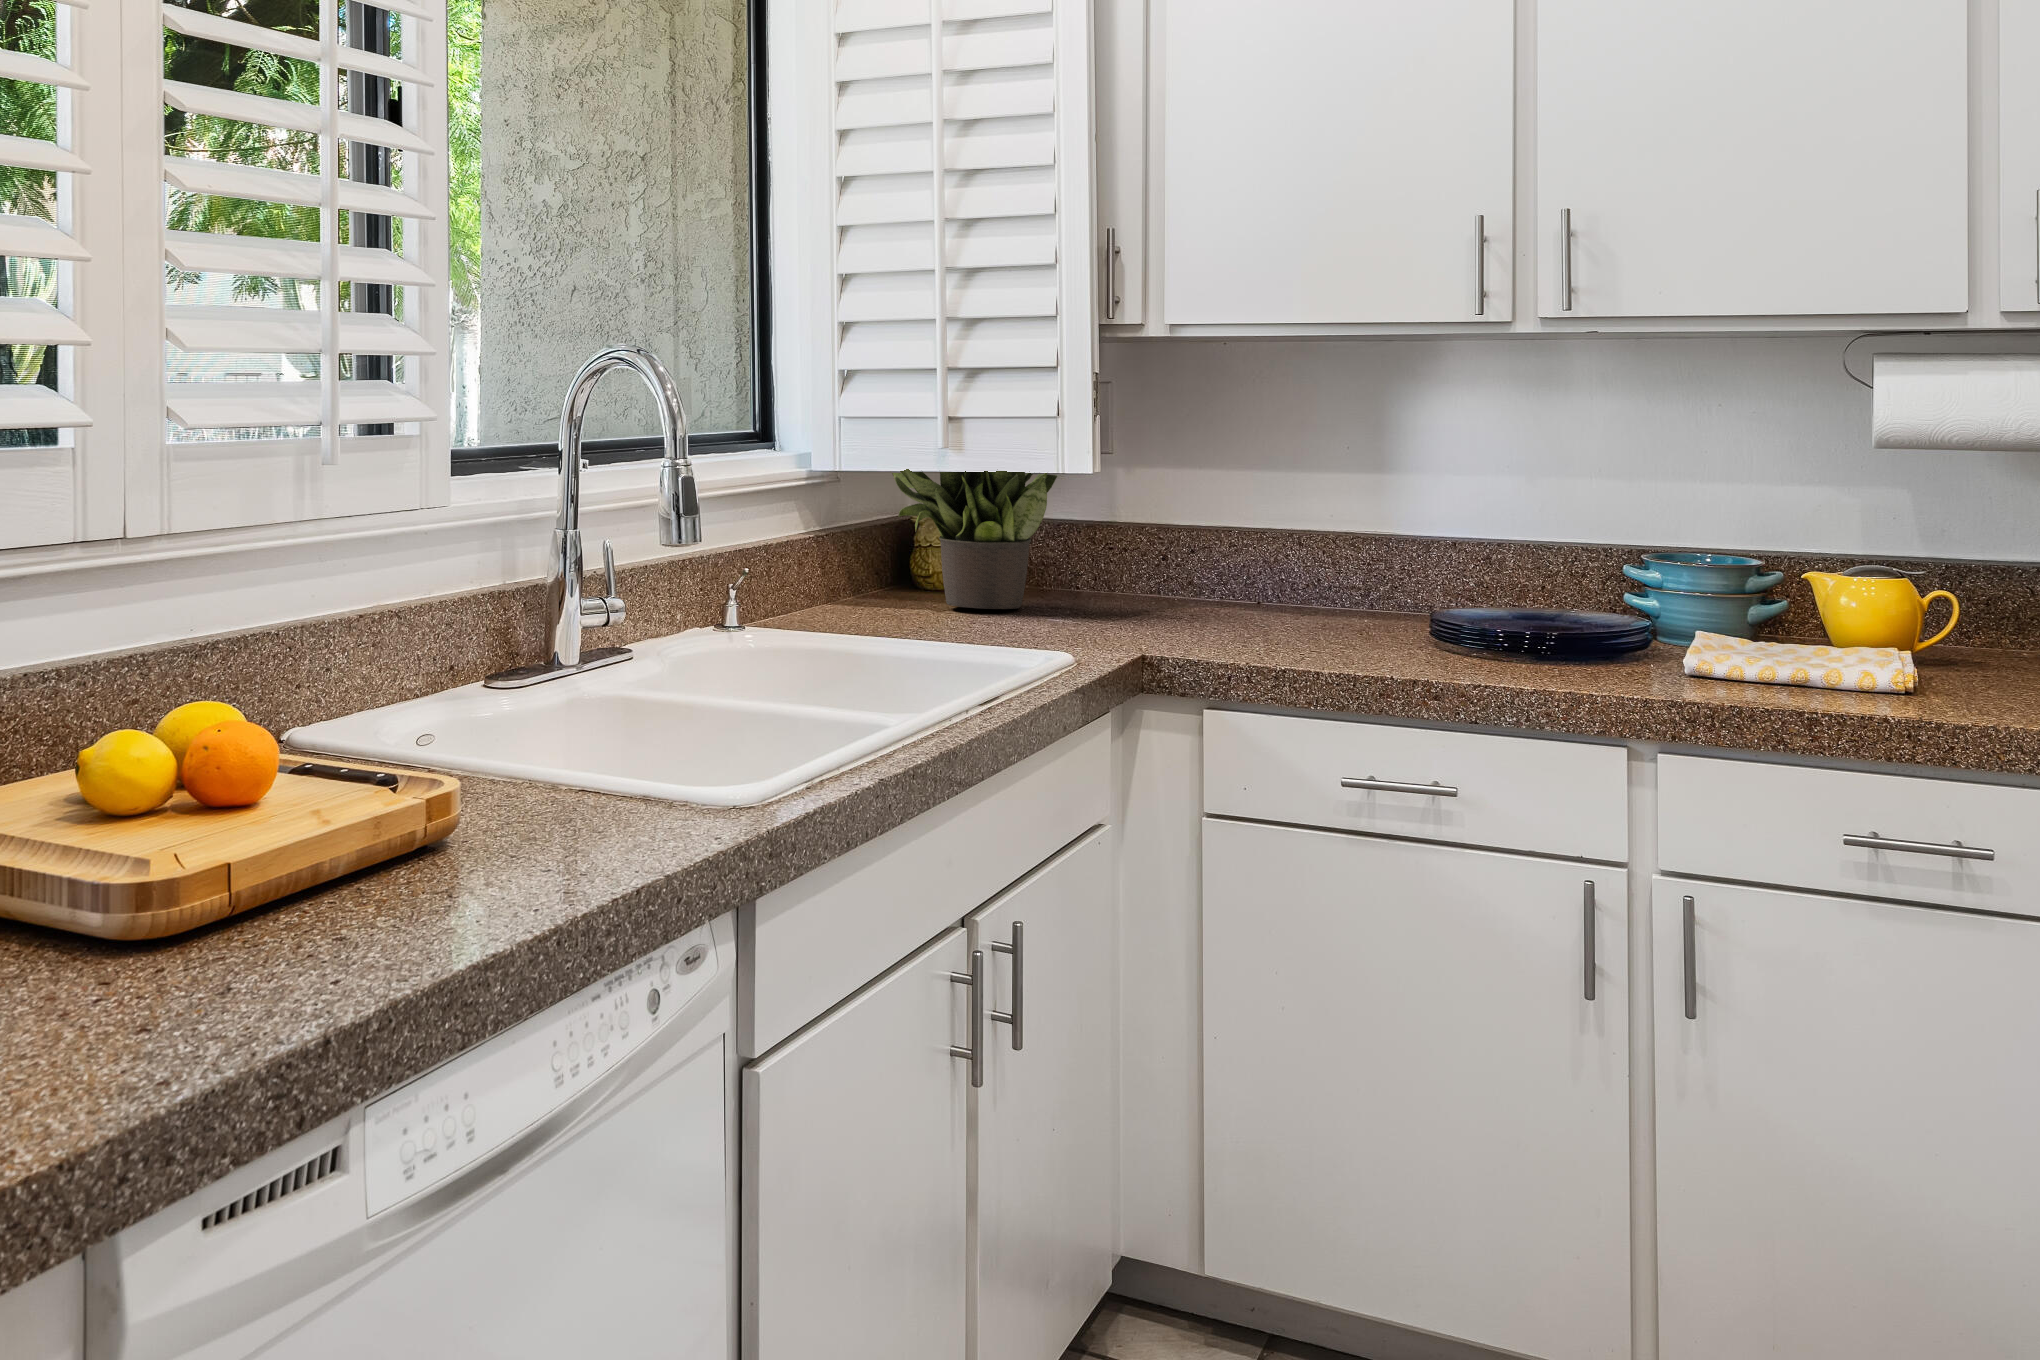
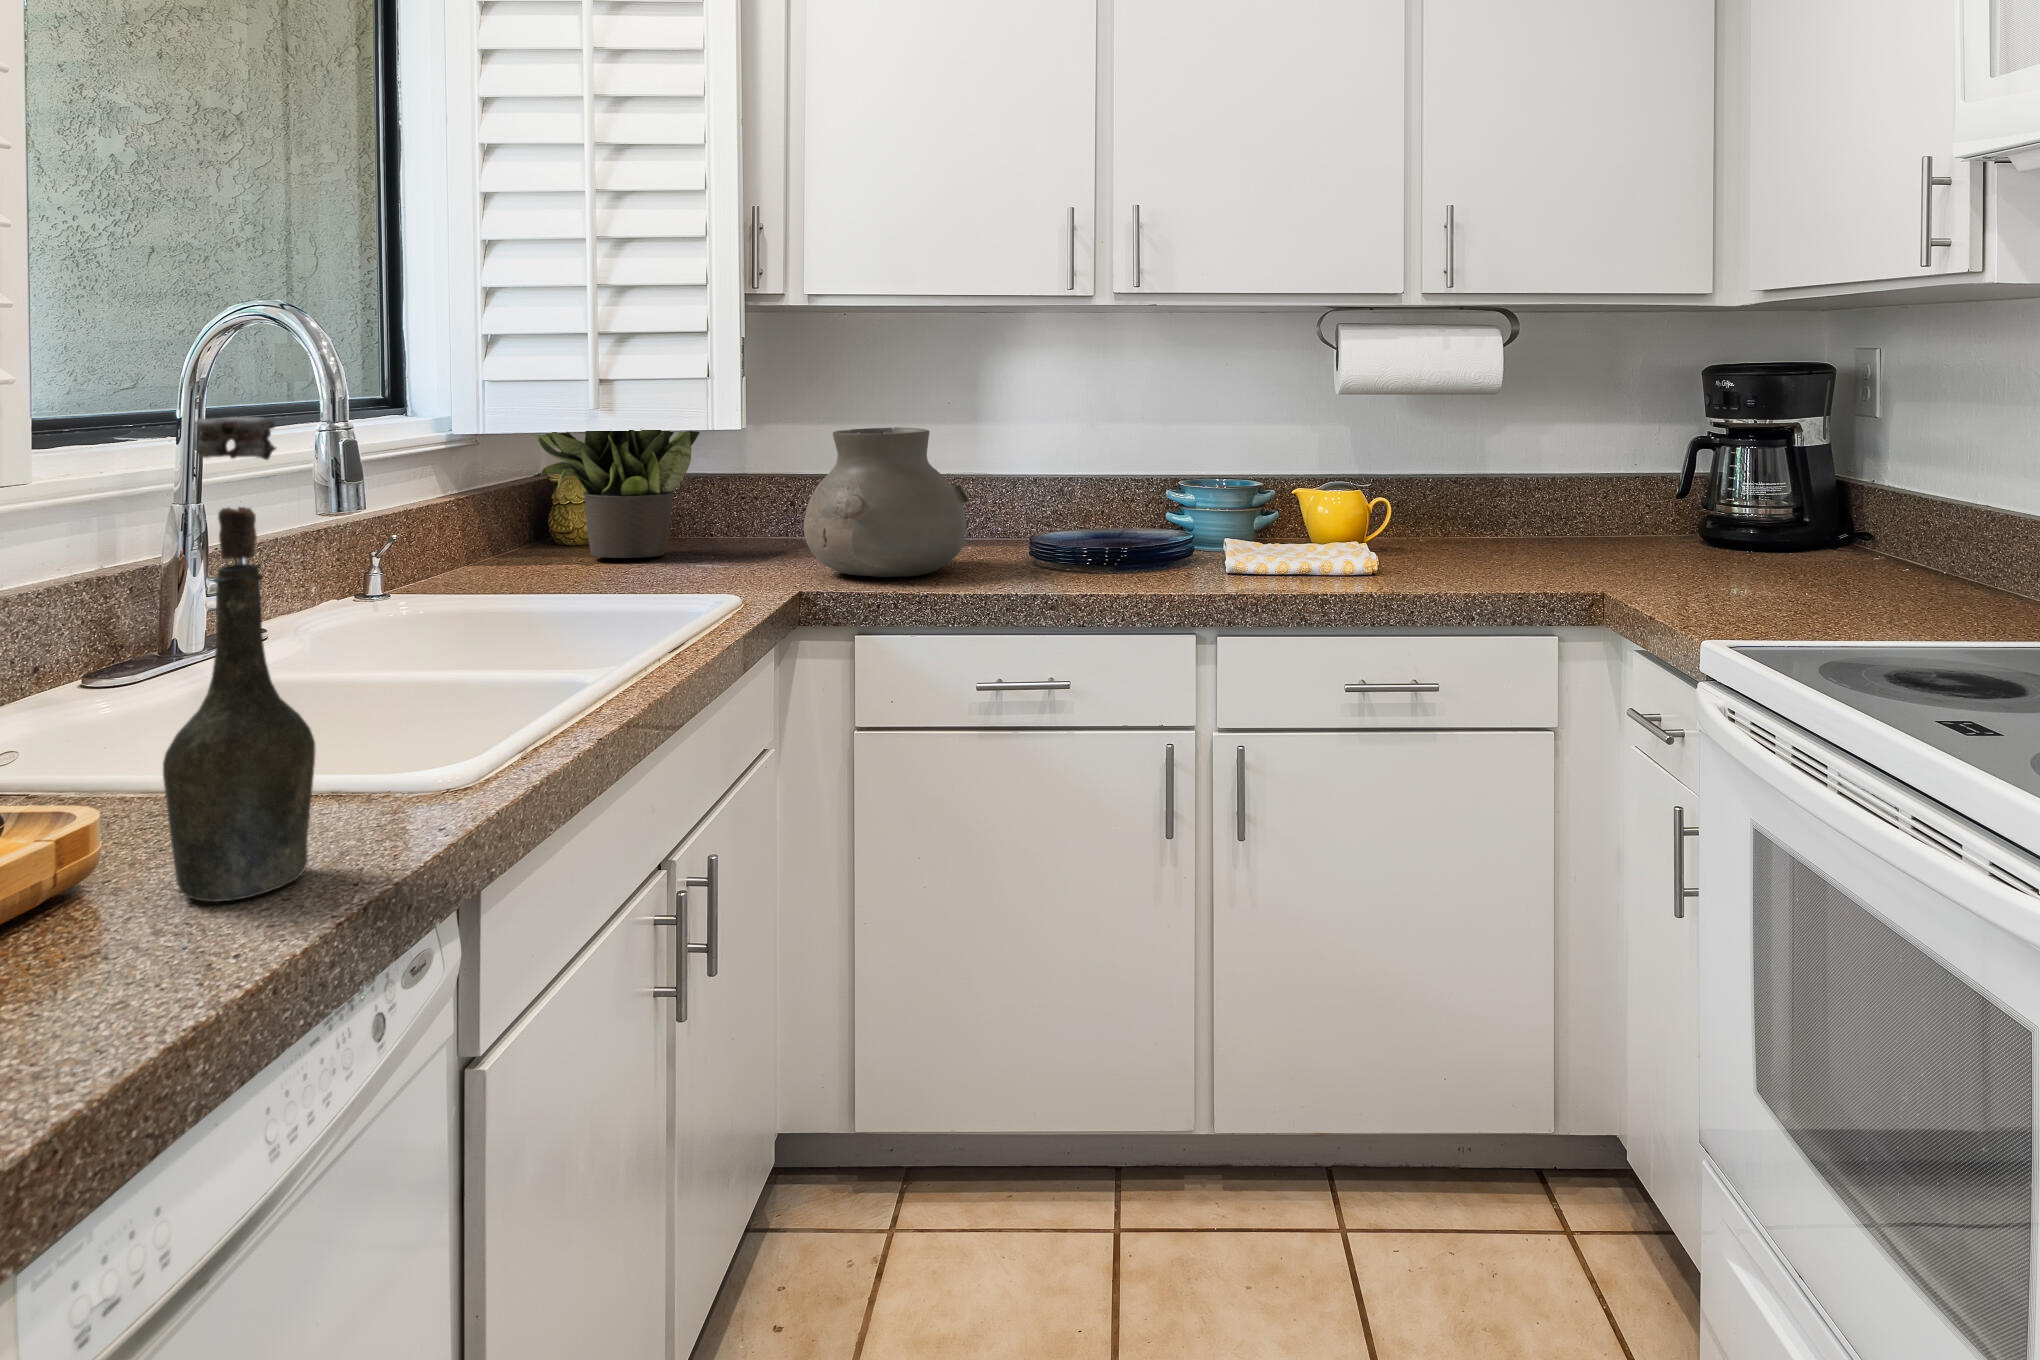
bottle: none [500,452,614,869] -> present [163,417,315,902]
vase: none [1157,476,1350,648] -> present [804,427,969,577]

